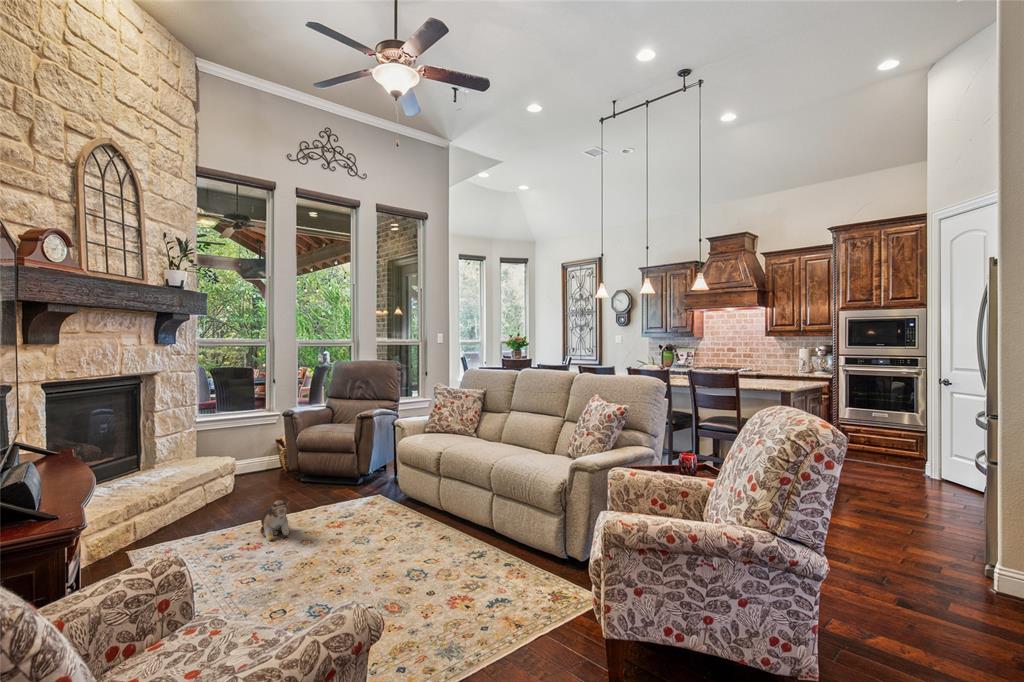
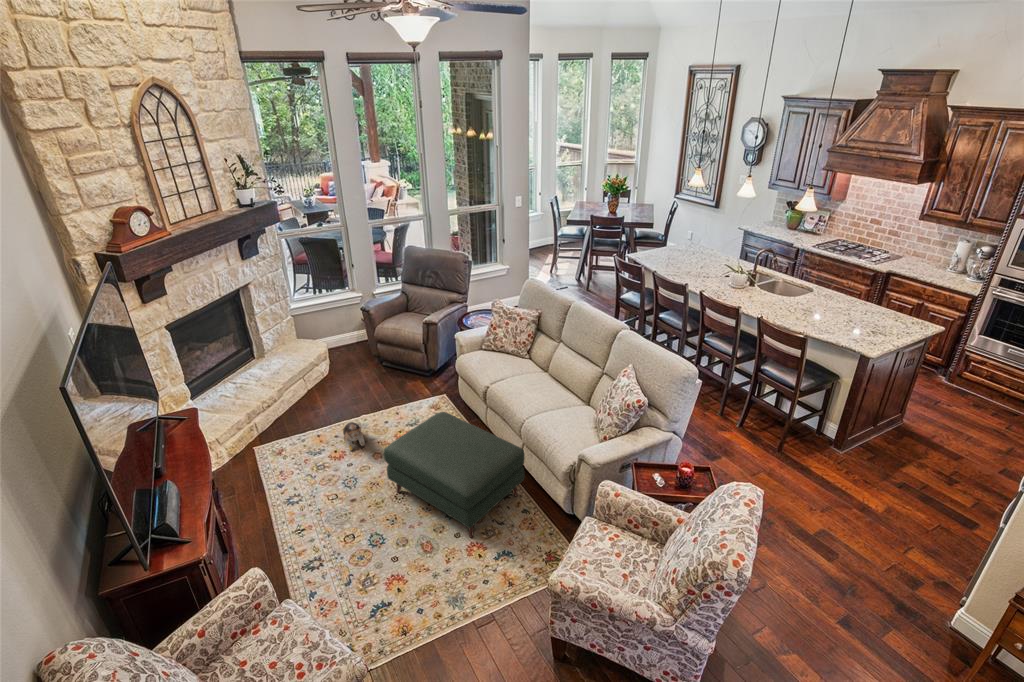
ottoman: none [327,470,501,593] -> present [384,412,525,538]

